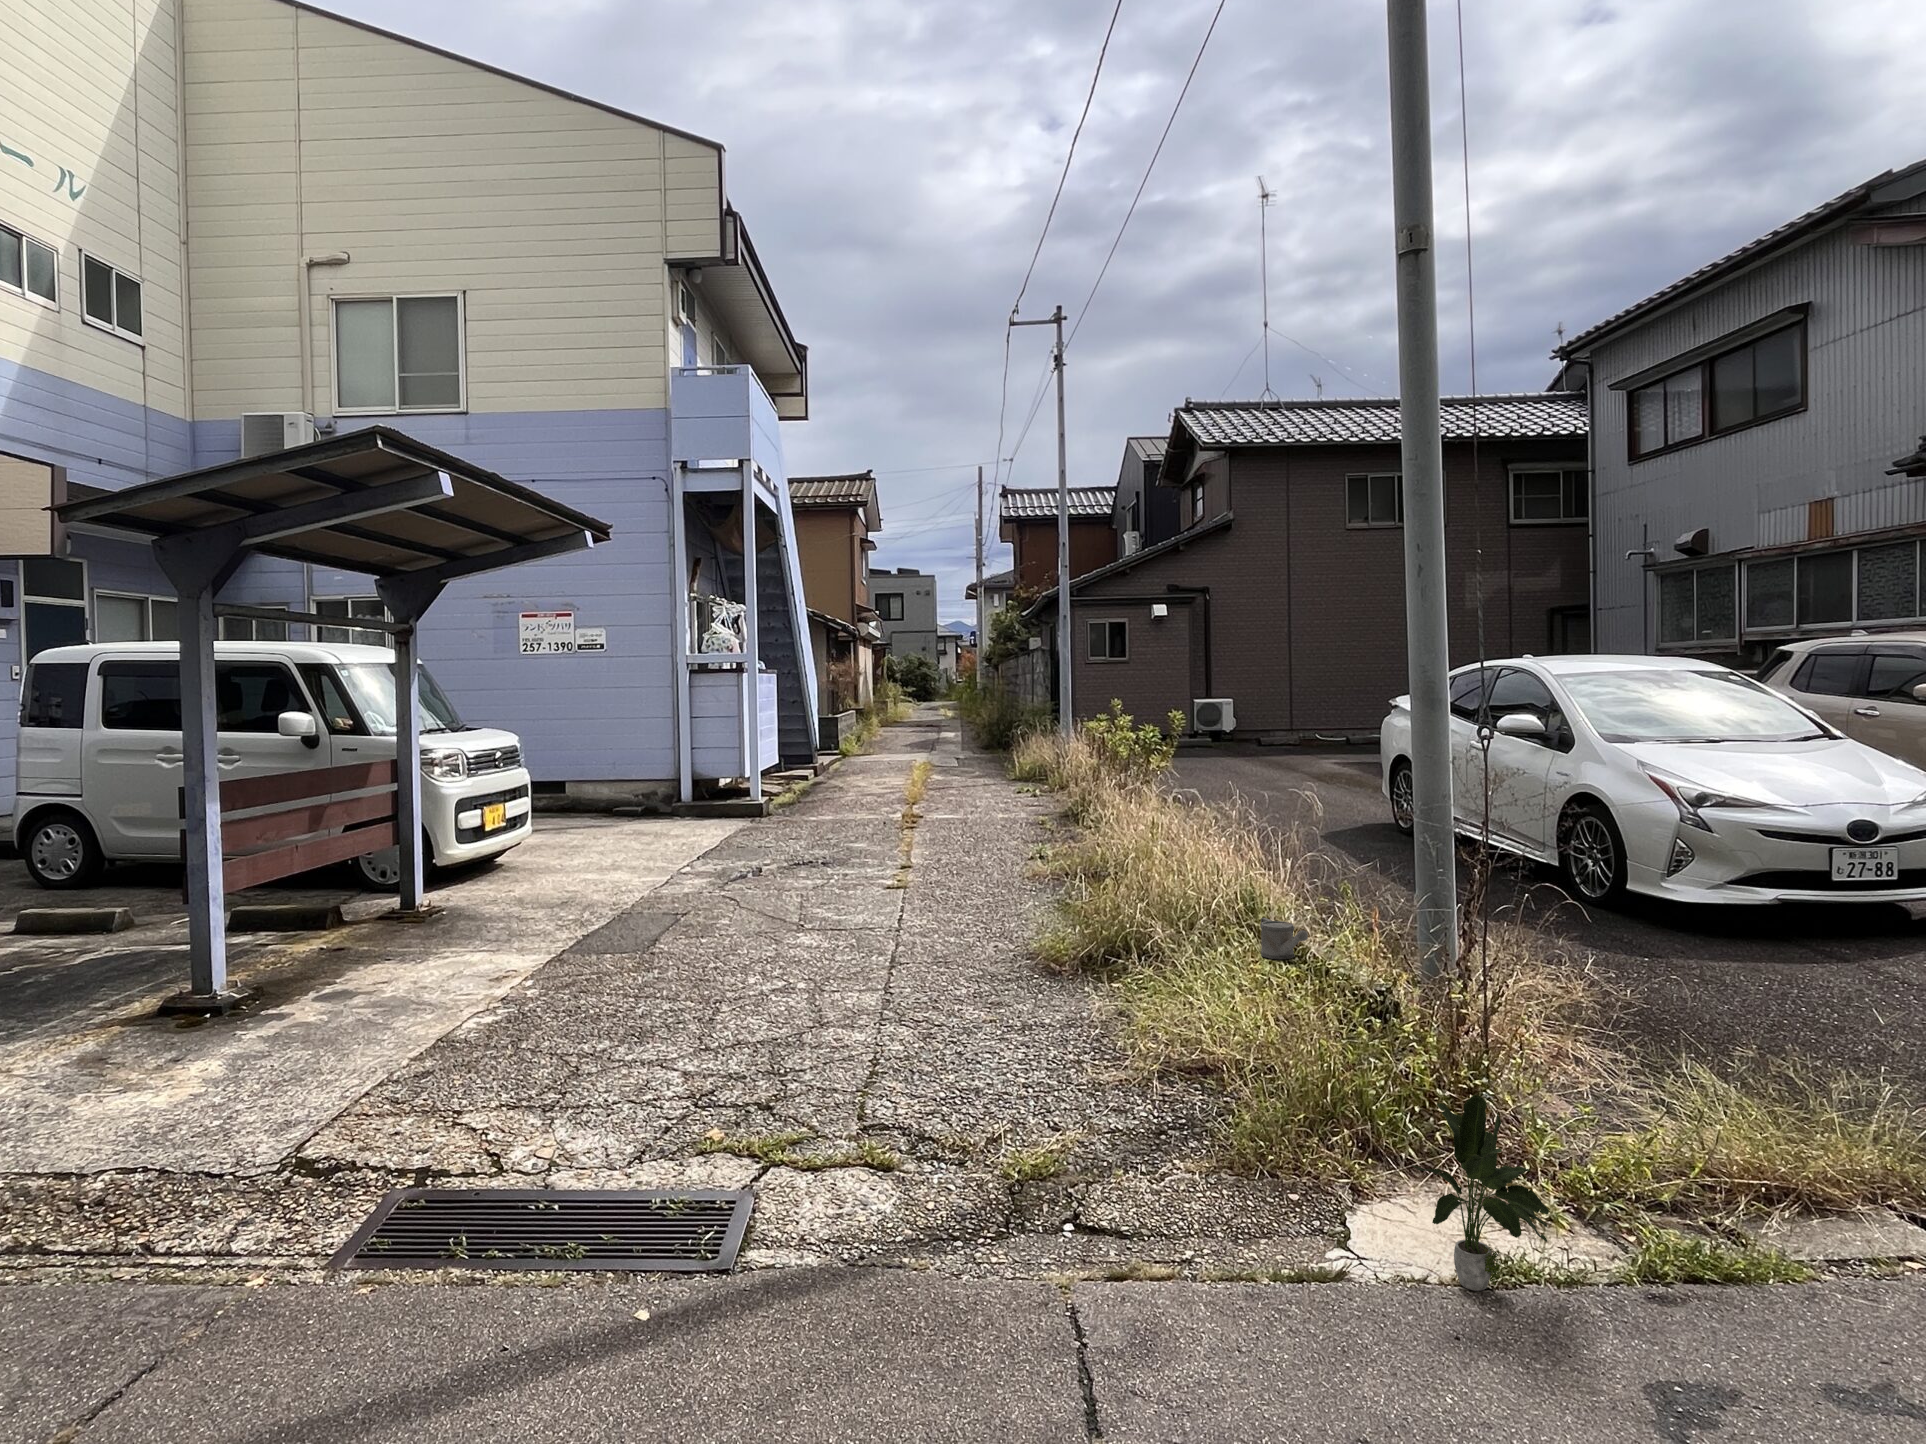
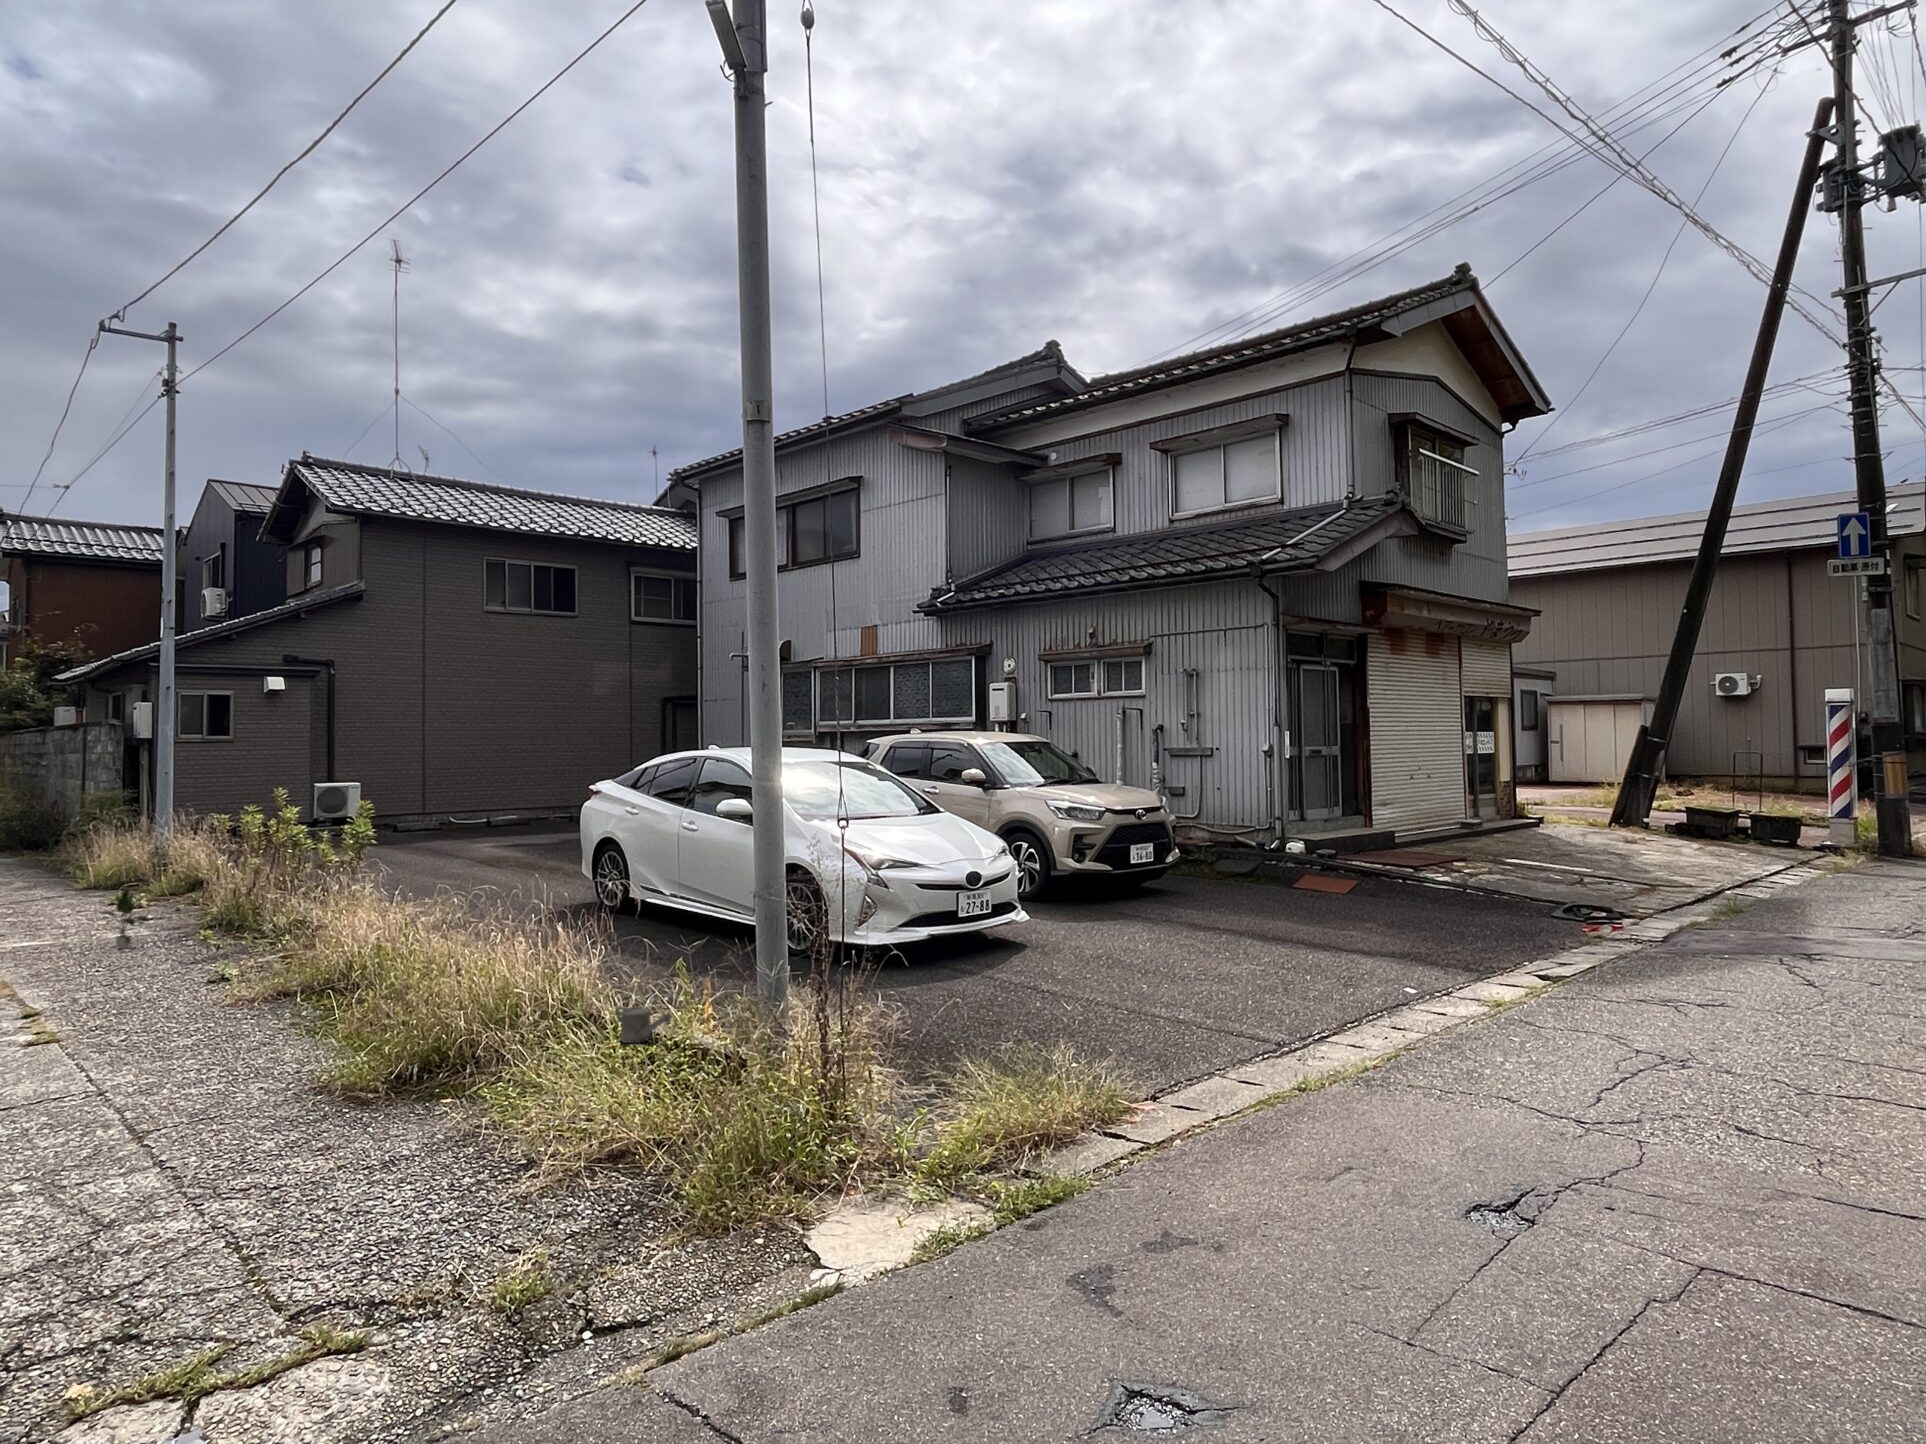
potted plant: present [1411,1095,1549,1291] -> present [101,890,149,949]

